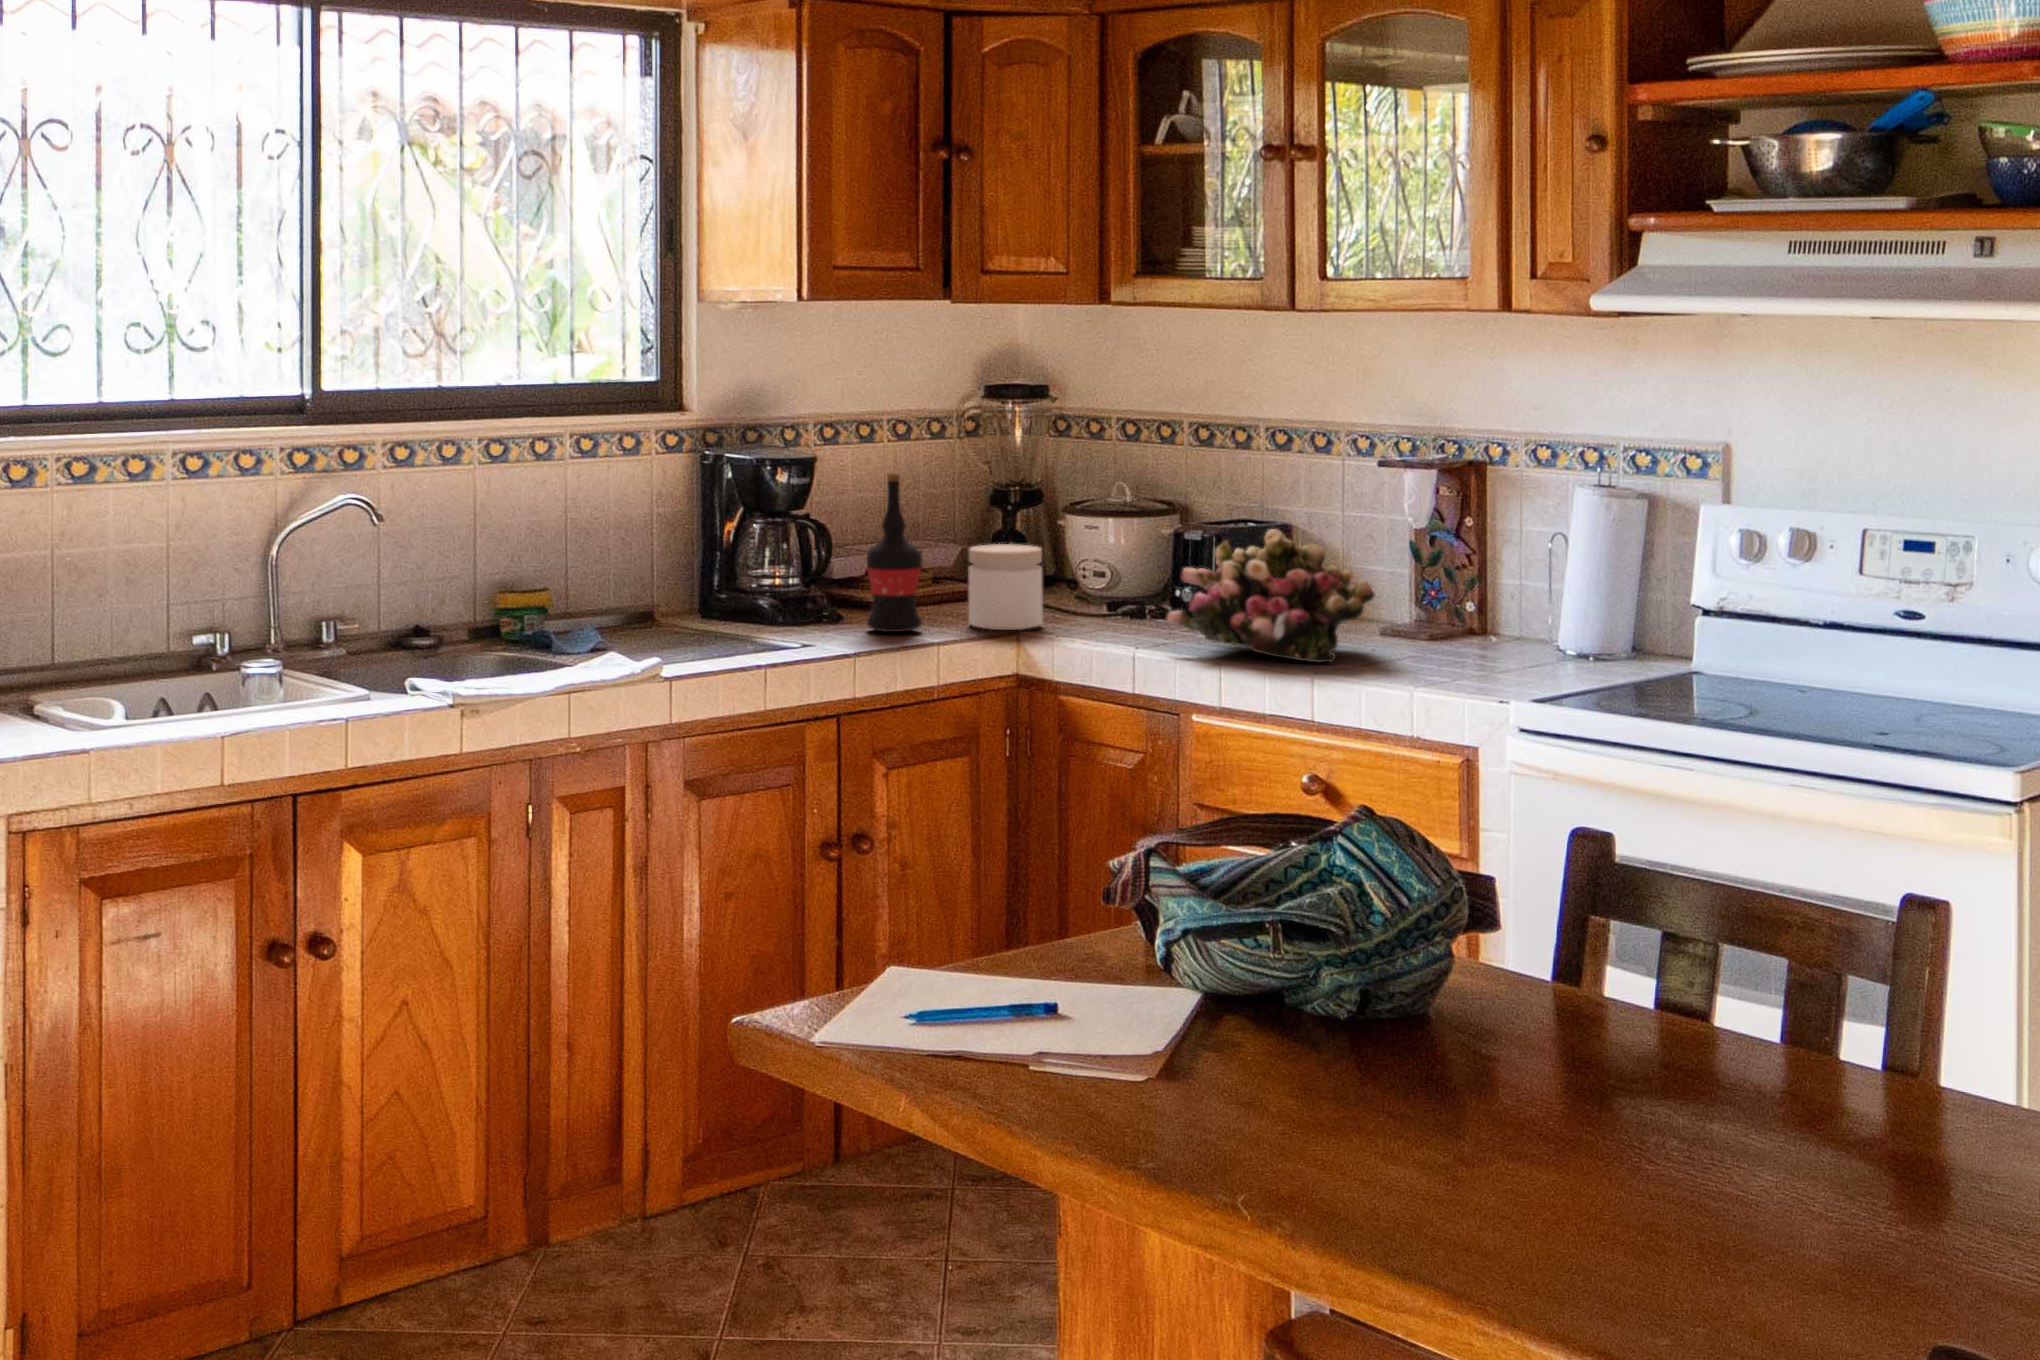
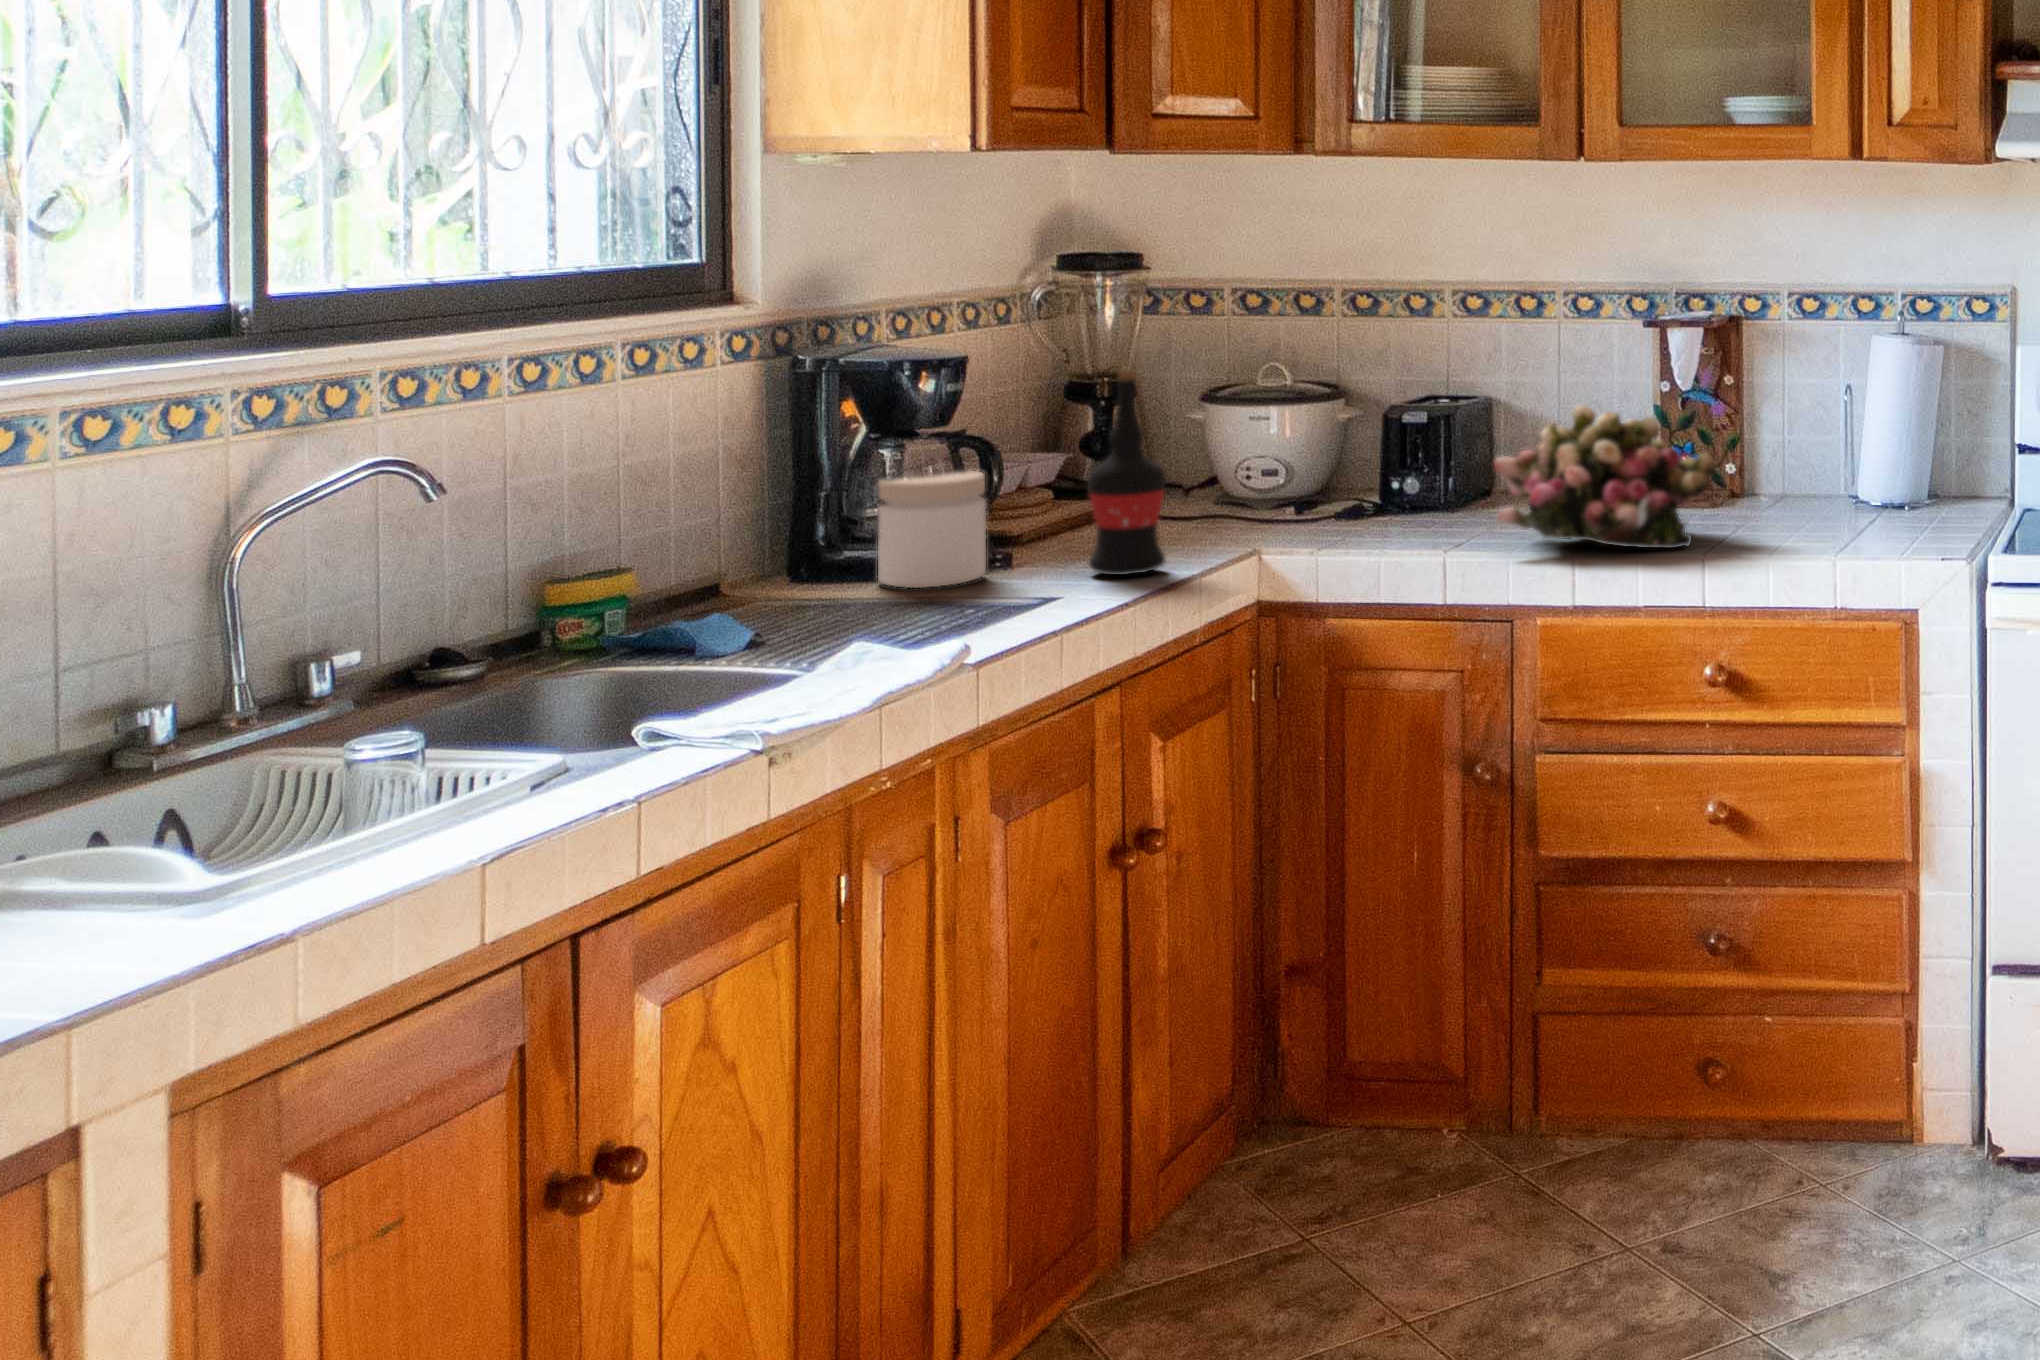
jar: present [969,544,1043,630] -> present [878,471,986,588]

